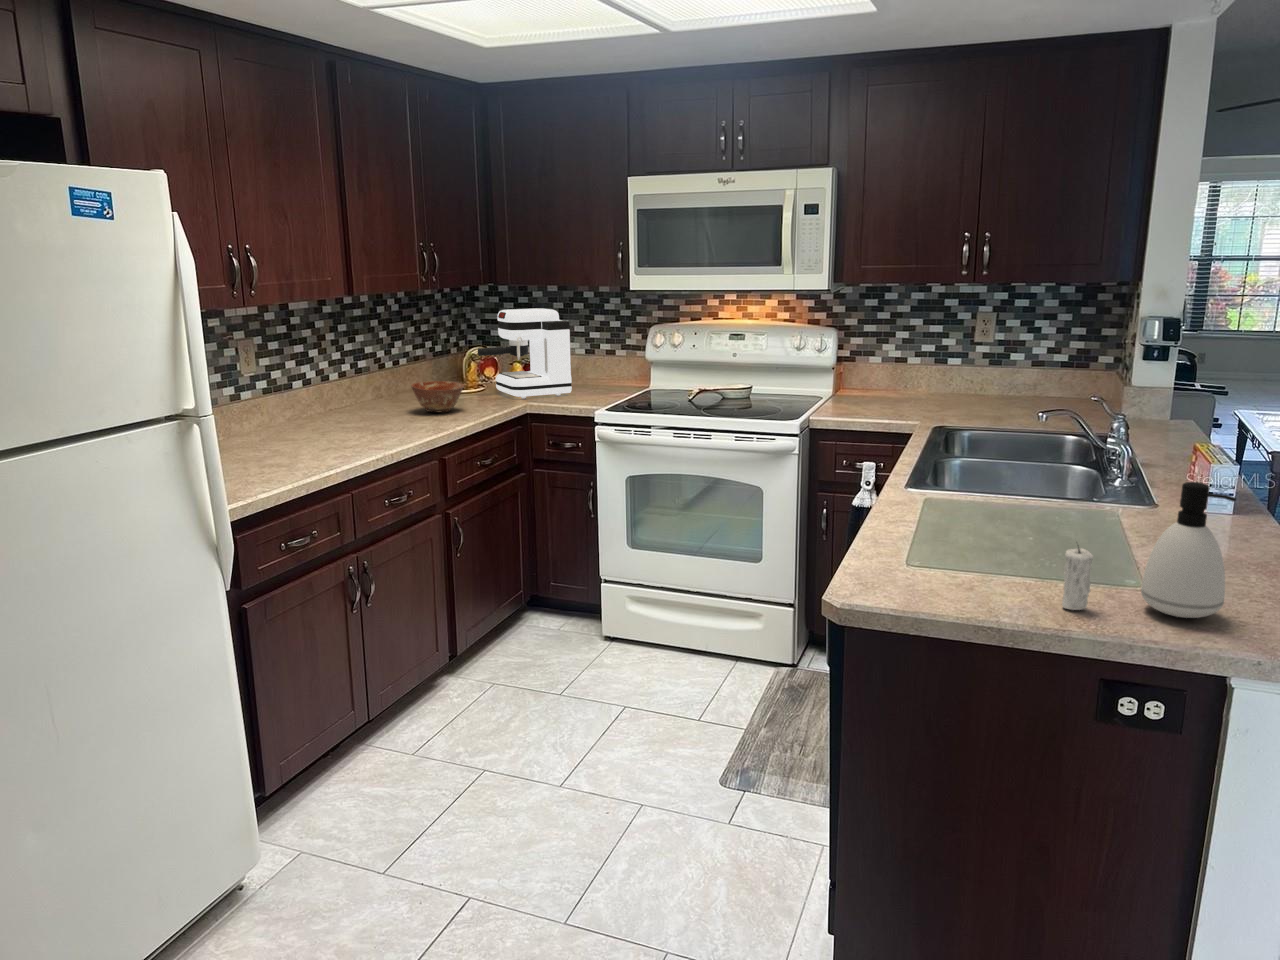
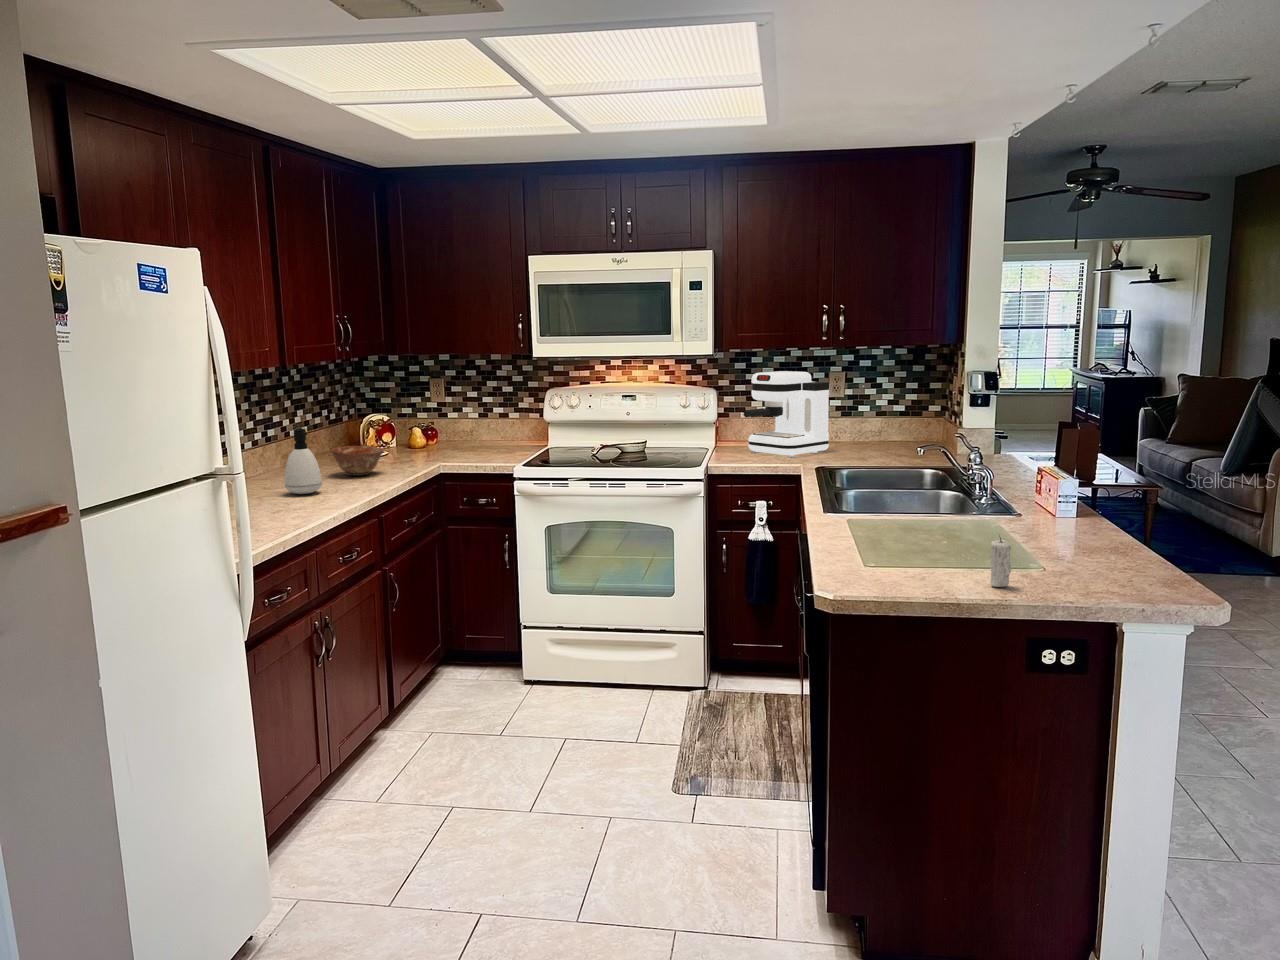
coffee maker: present [478,308,572,399] -> present [743,371,829,457]
soap dispenser: present [1141,482,1236,618] -> present [285,428,322,494]

